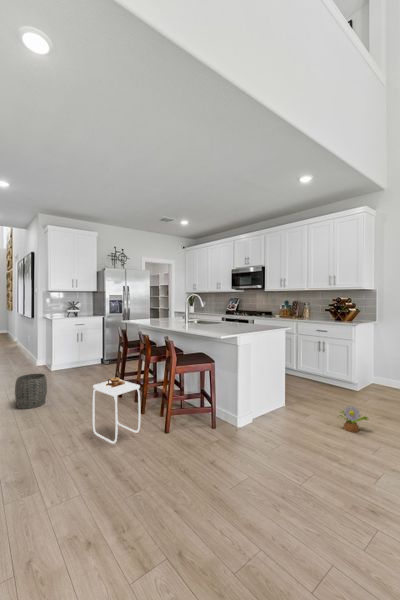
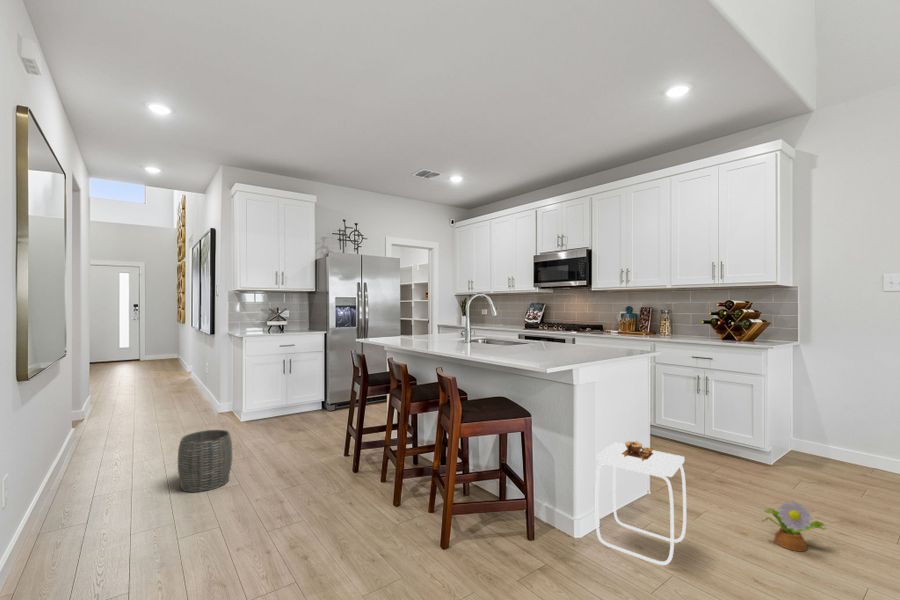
side table: present [93,378,140,443] -> present [596,441,686,565]

